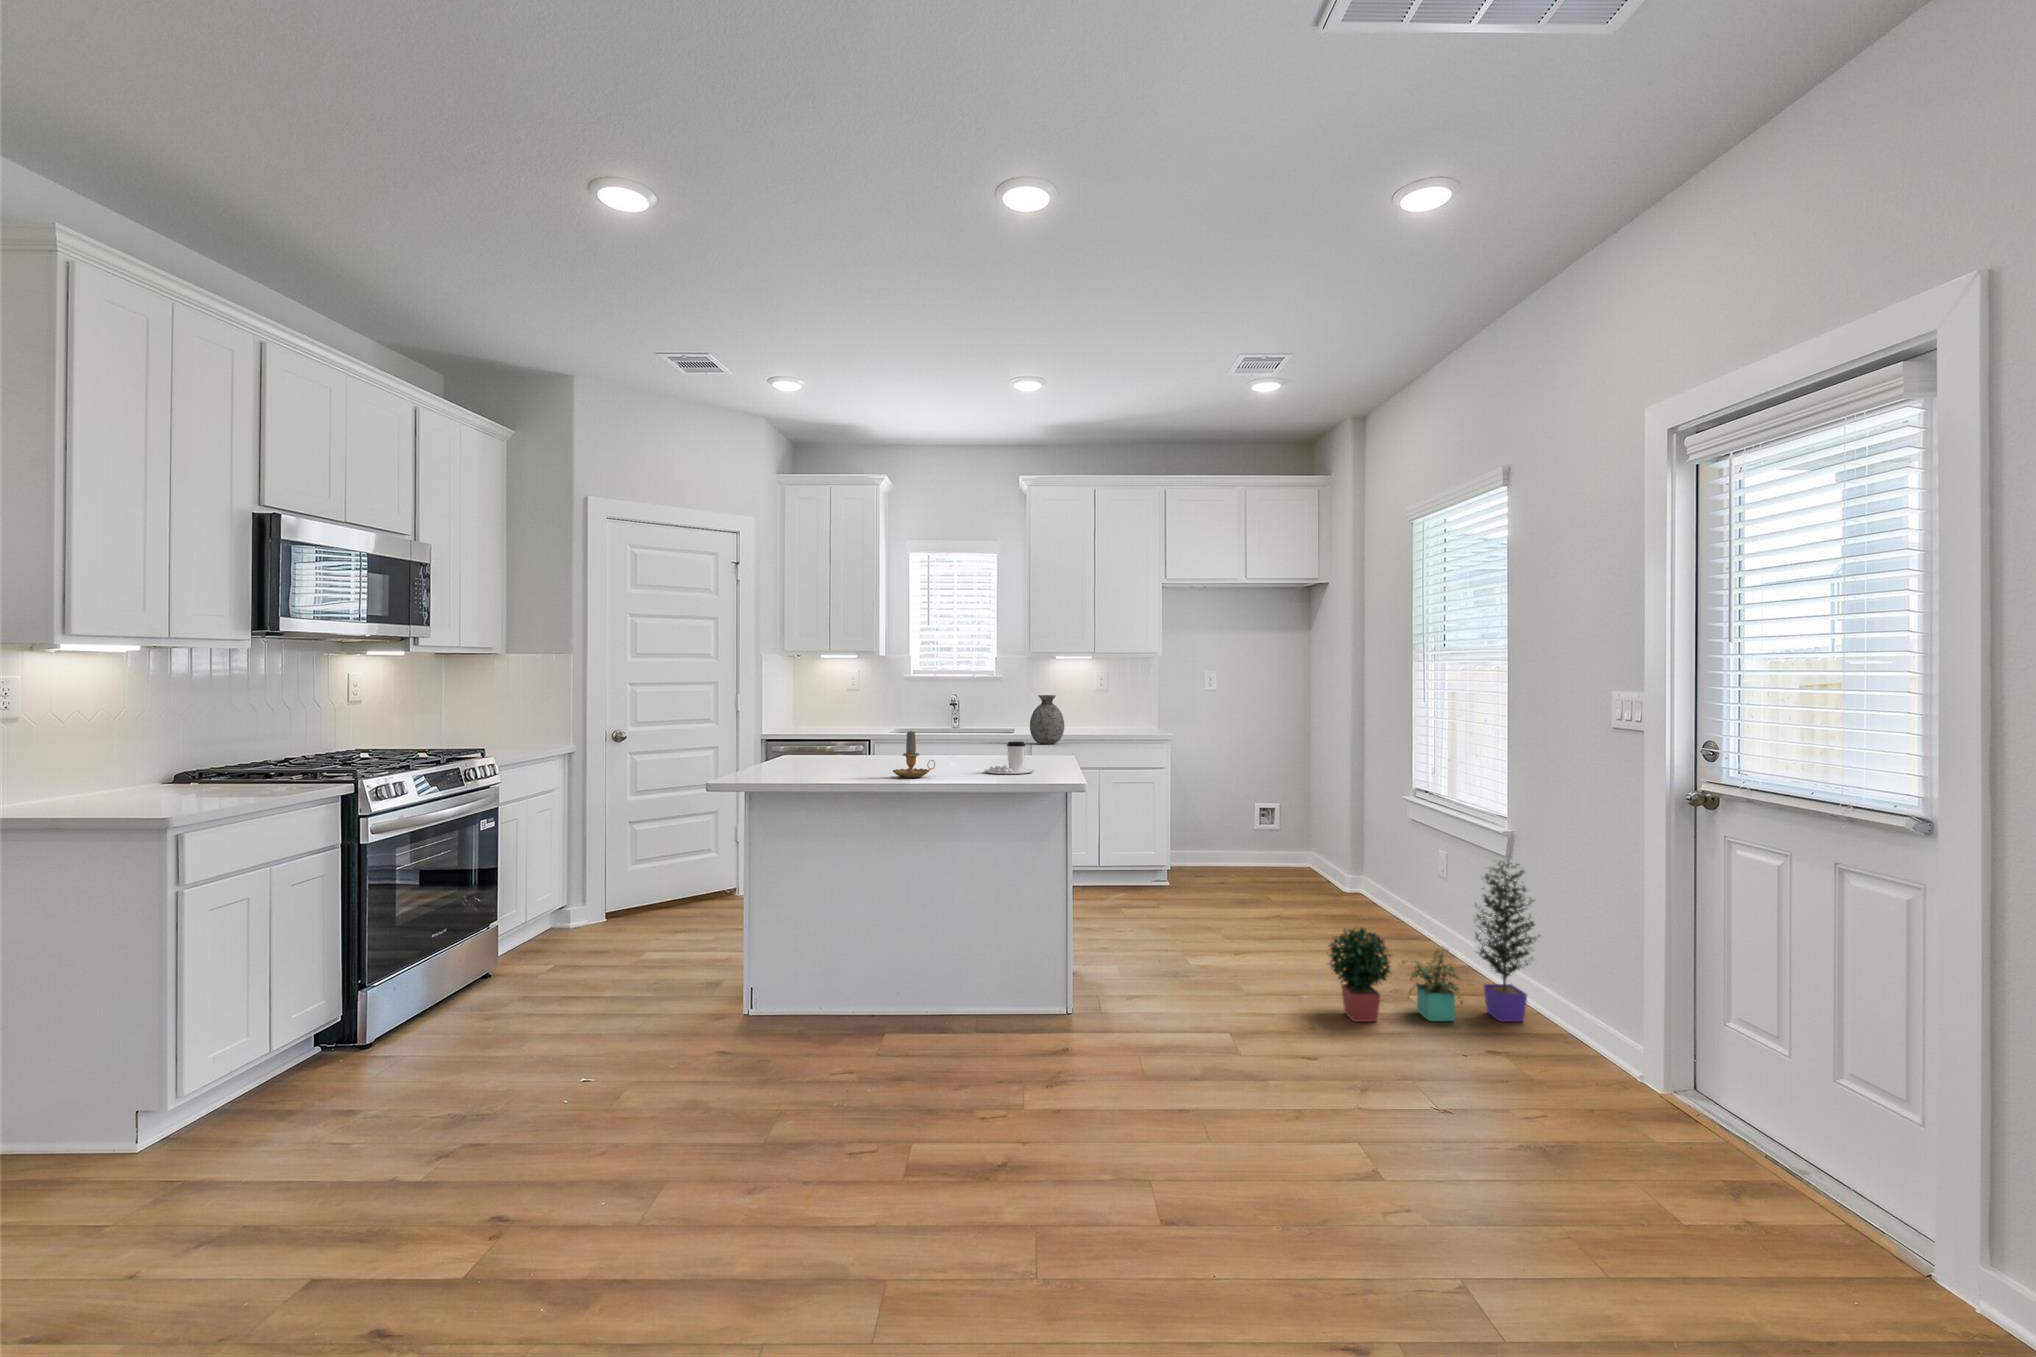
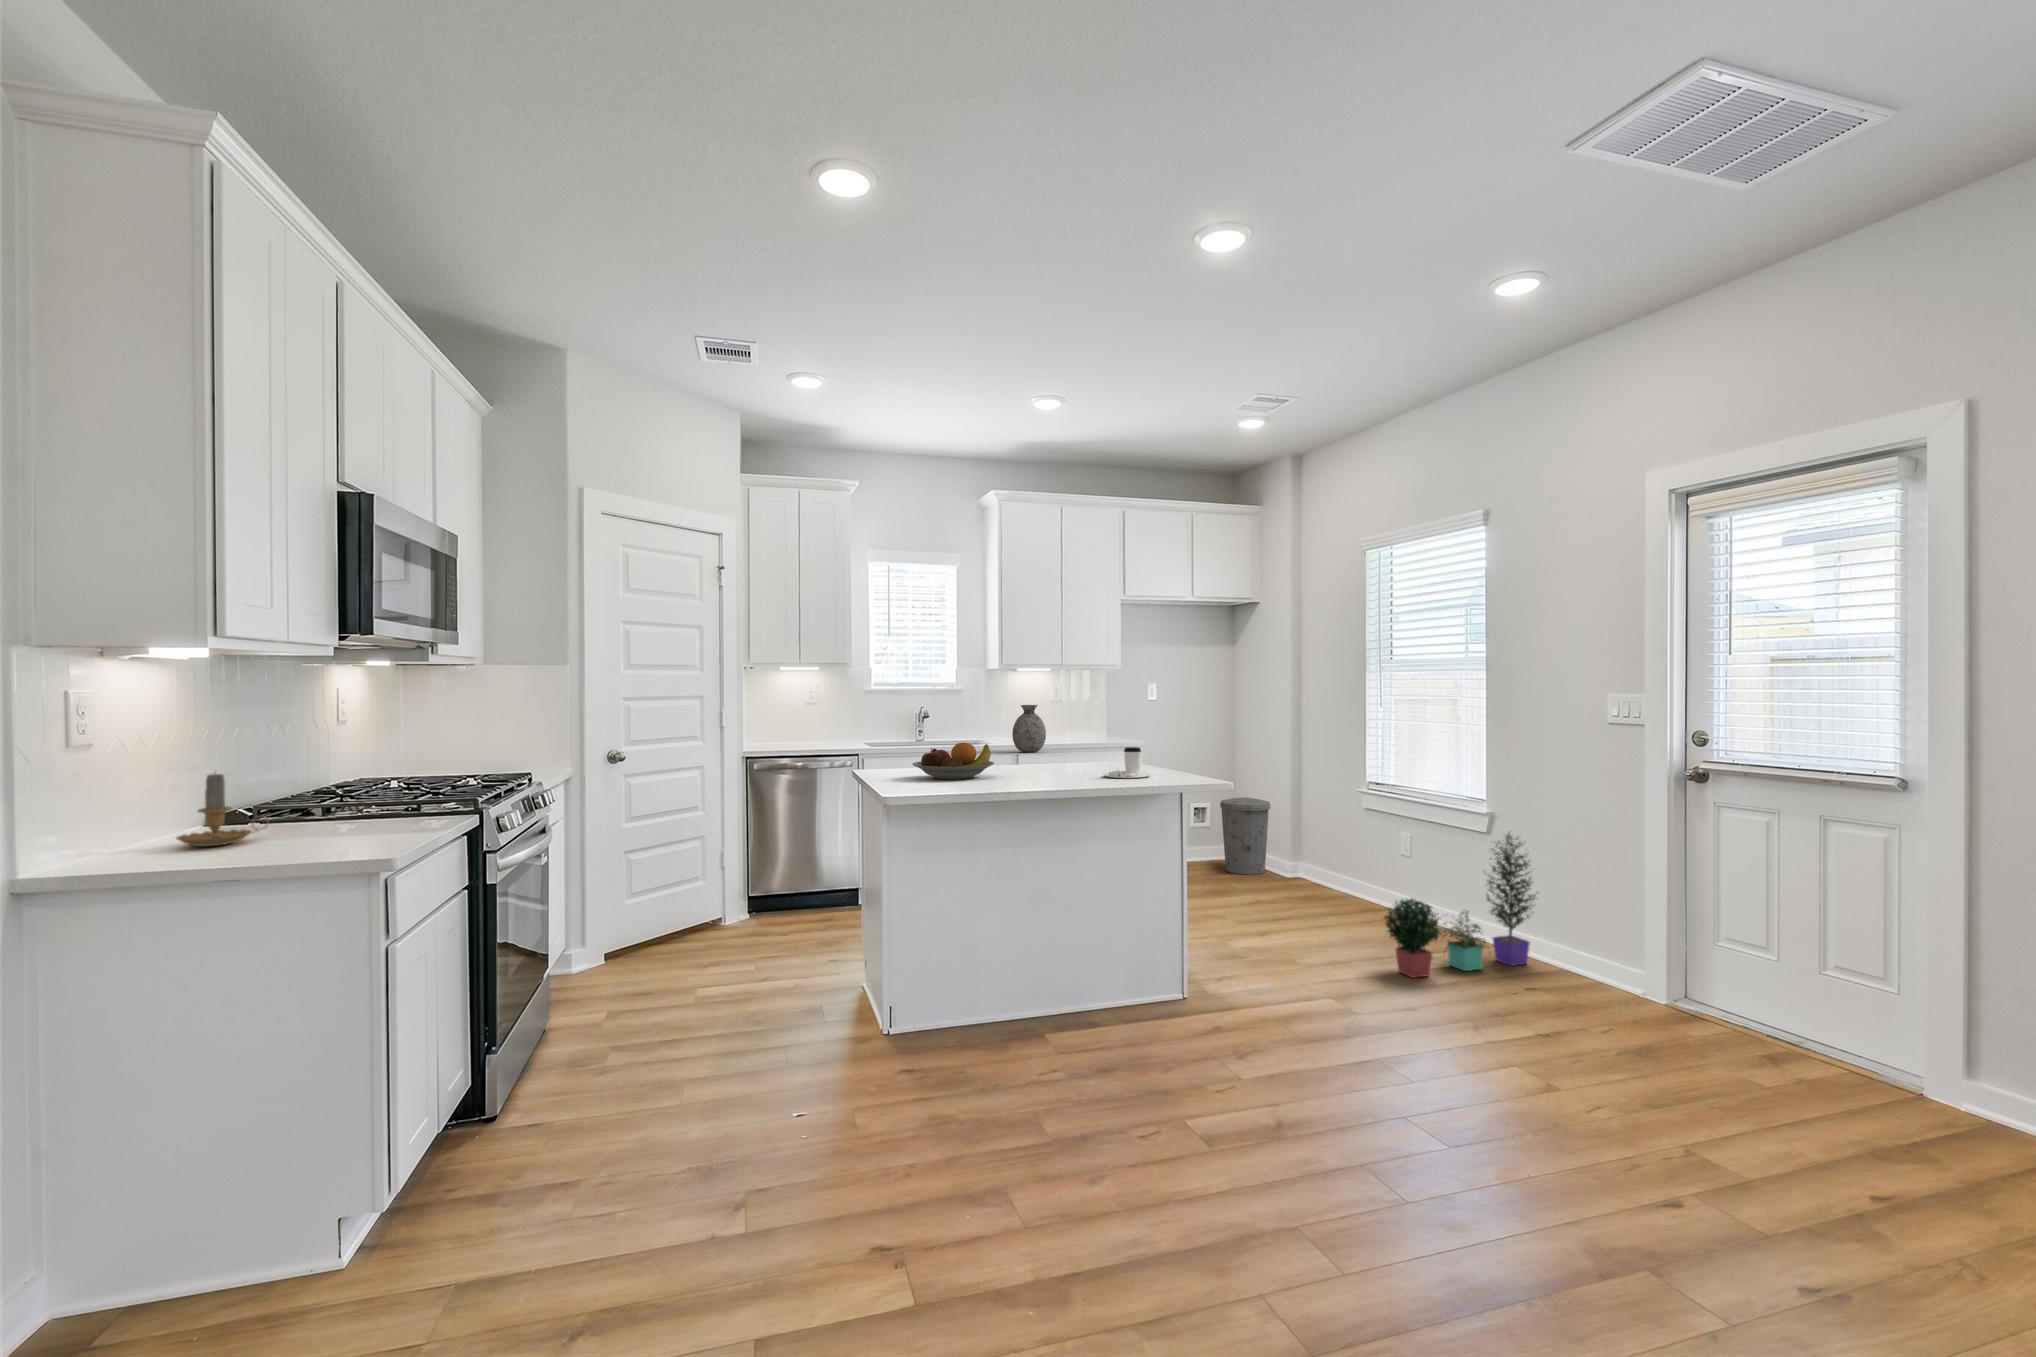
candle: present [893,731,935,778] -> present [177,772,258,846]
fruit bowl: none [811,732,894,769] -> present [913,743,994,779]
trash can: none [1272,802,1329,888] -> present [1220,798,1271,875]

